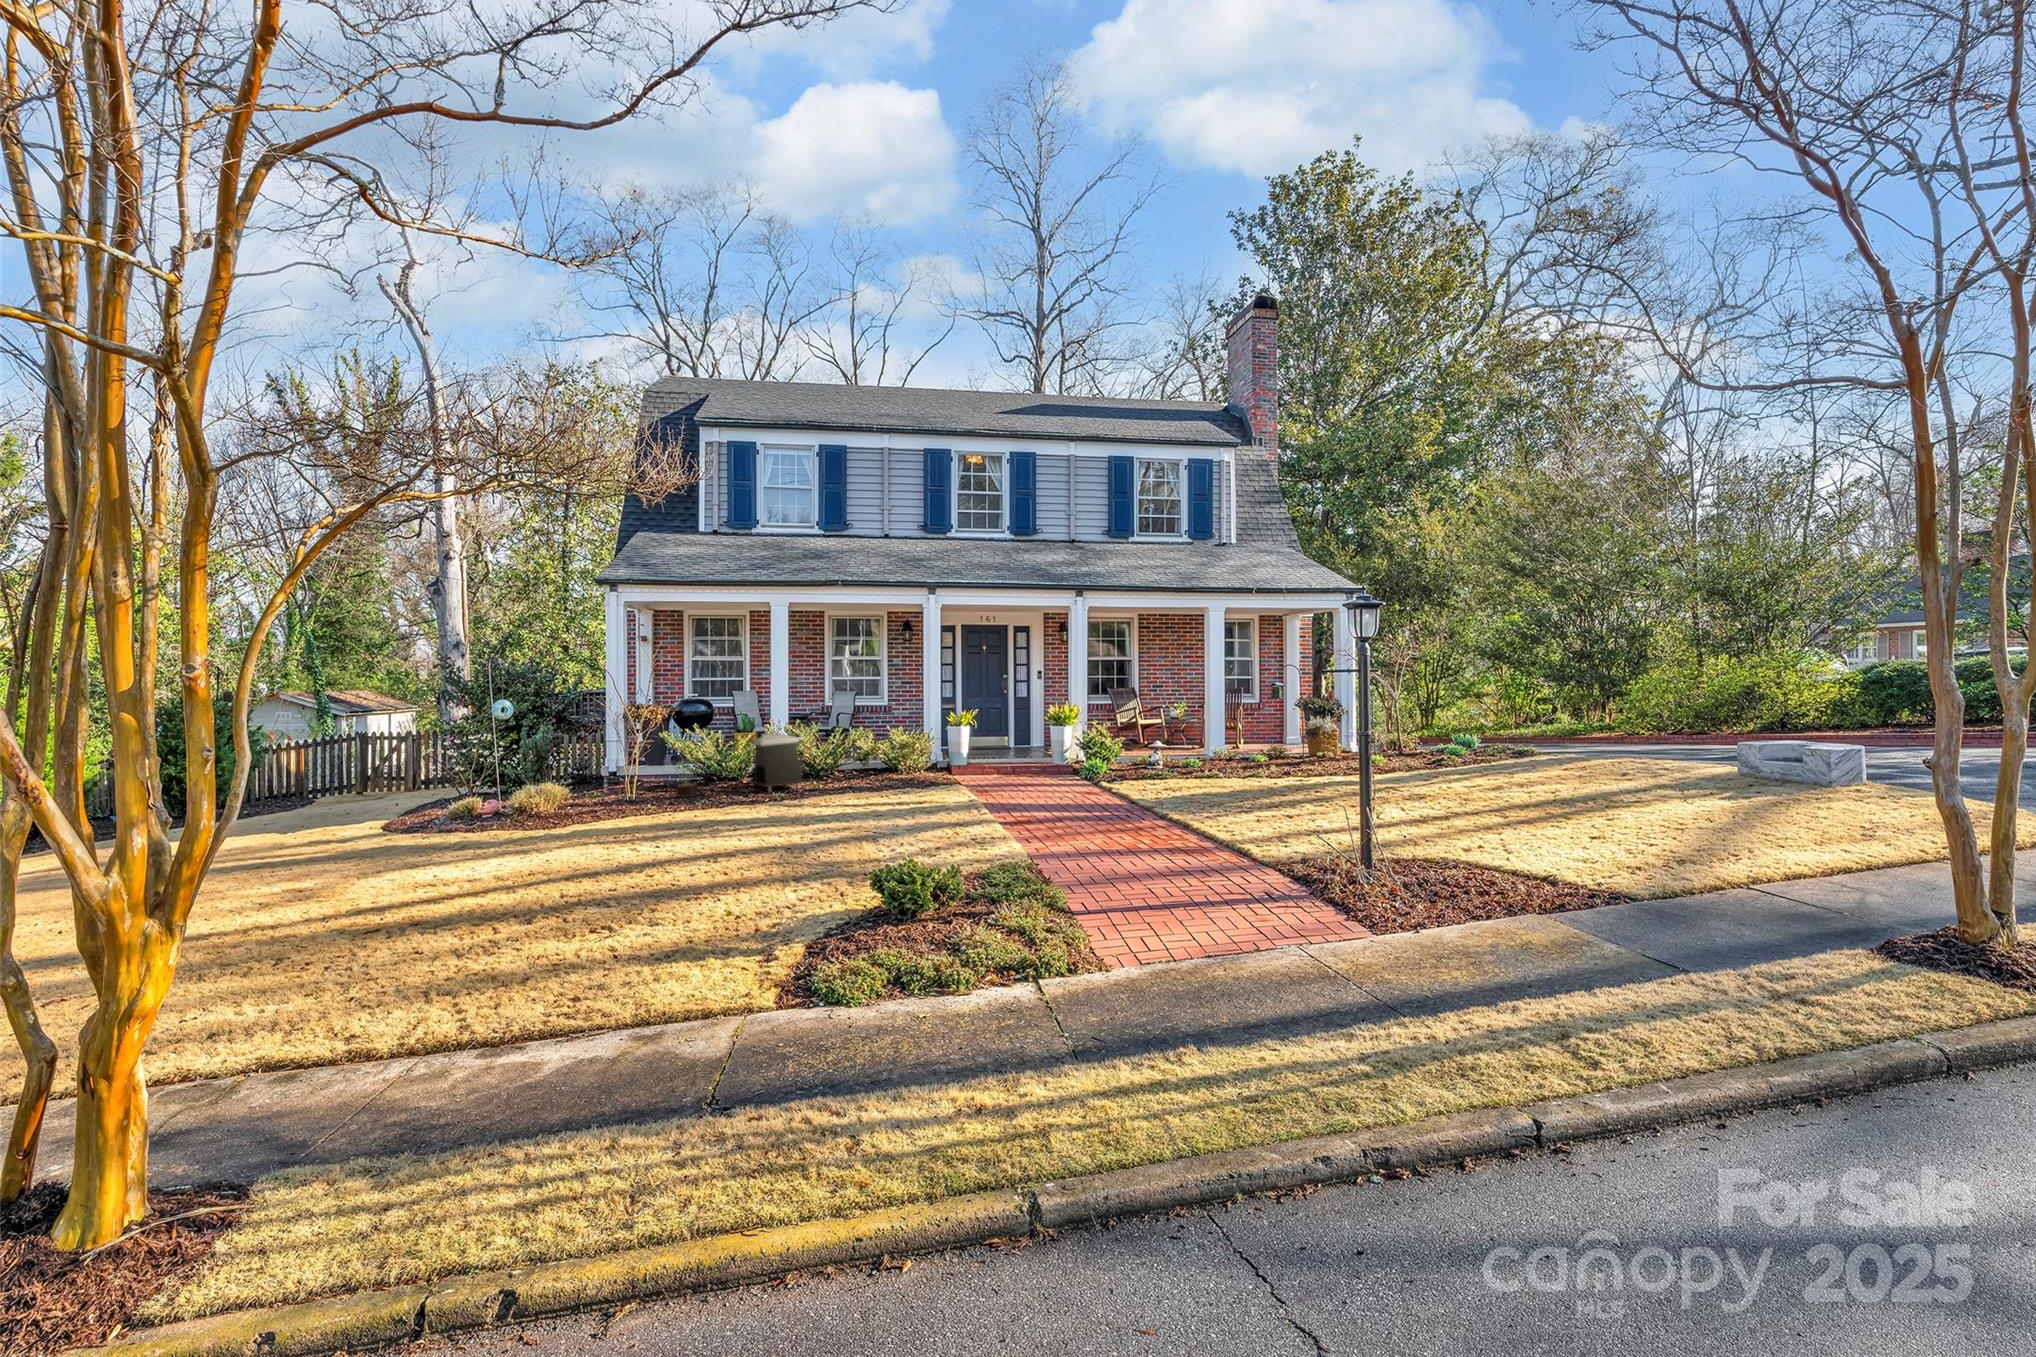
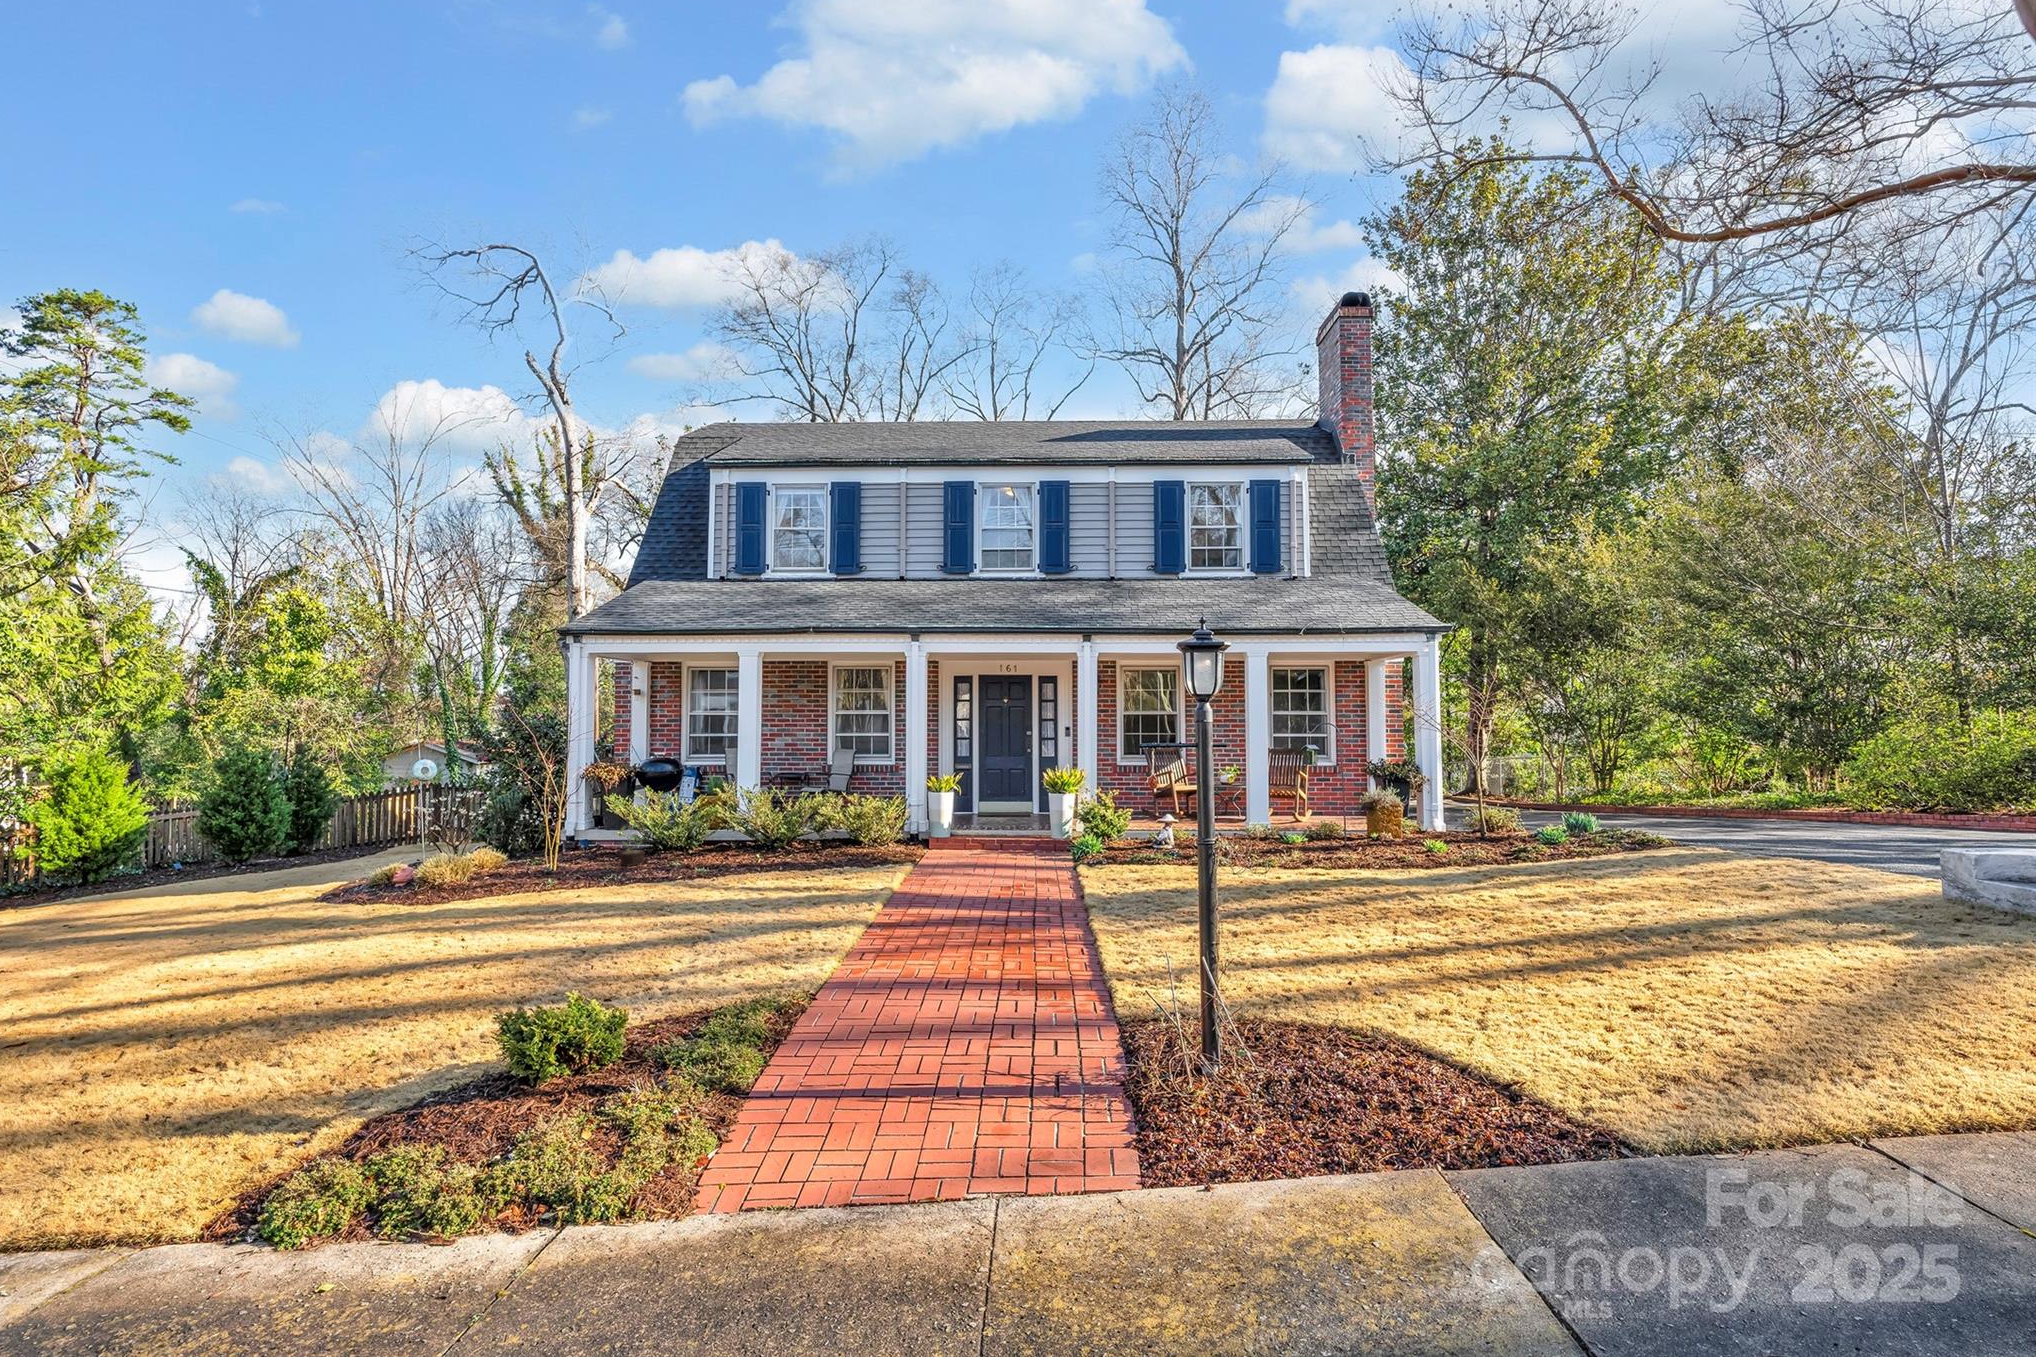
storage bench: present [751,733,802,791] -> none [700,796,754,863]

